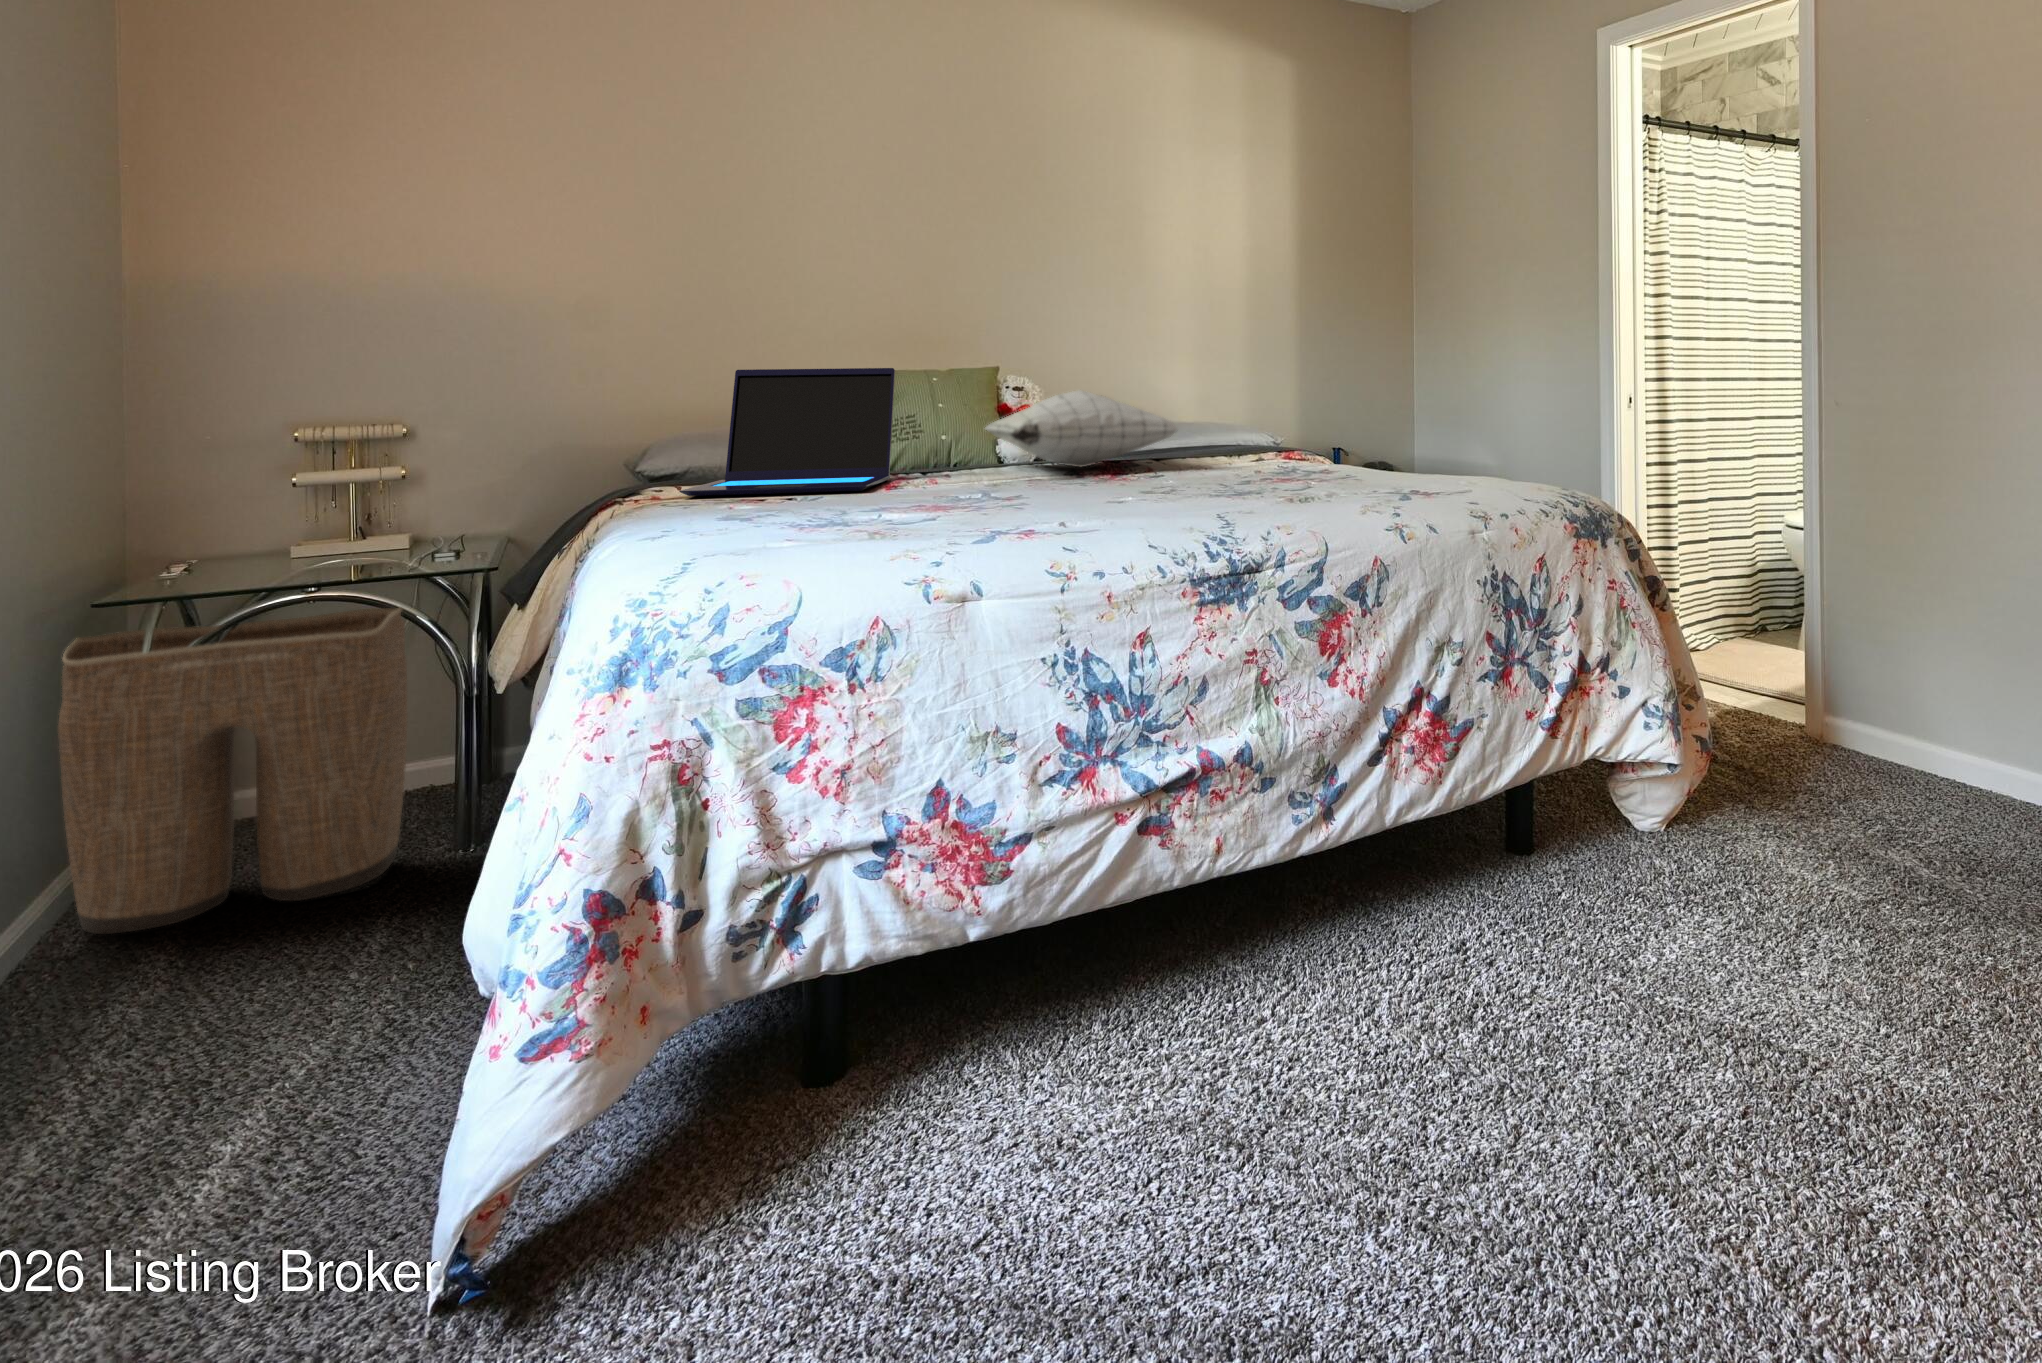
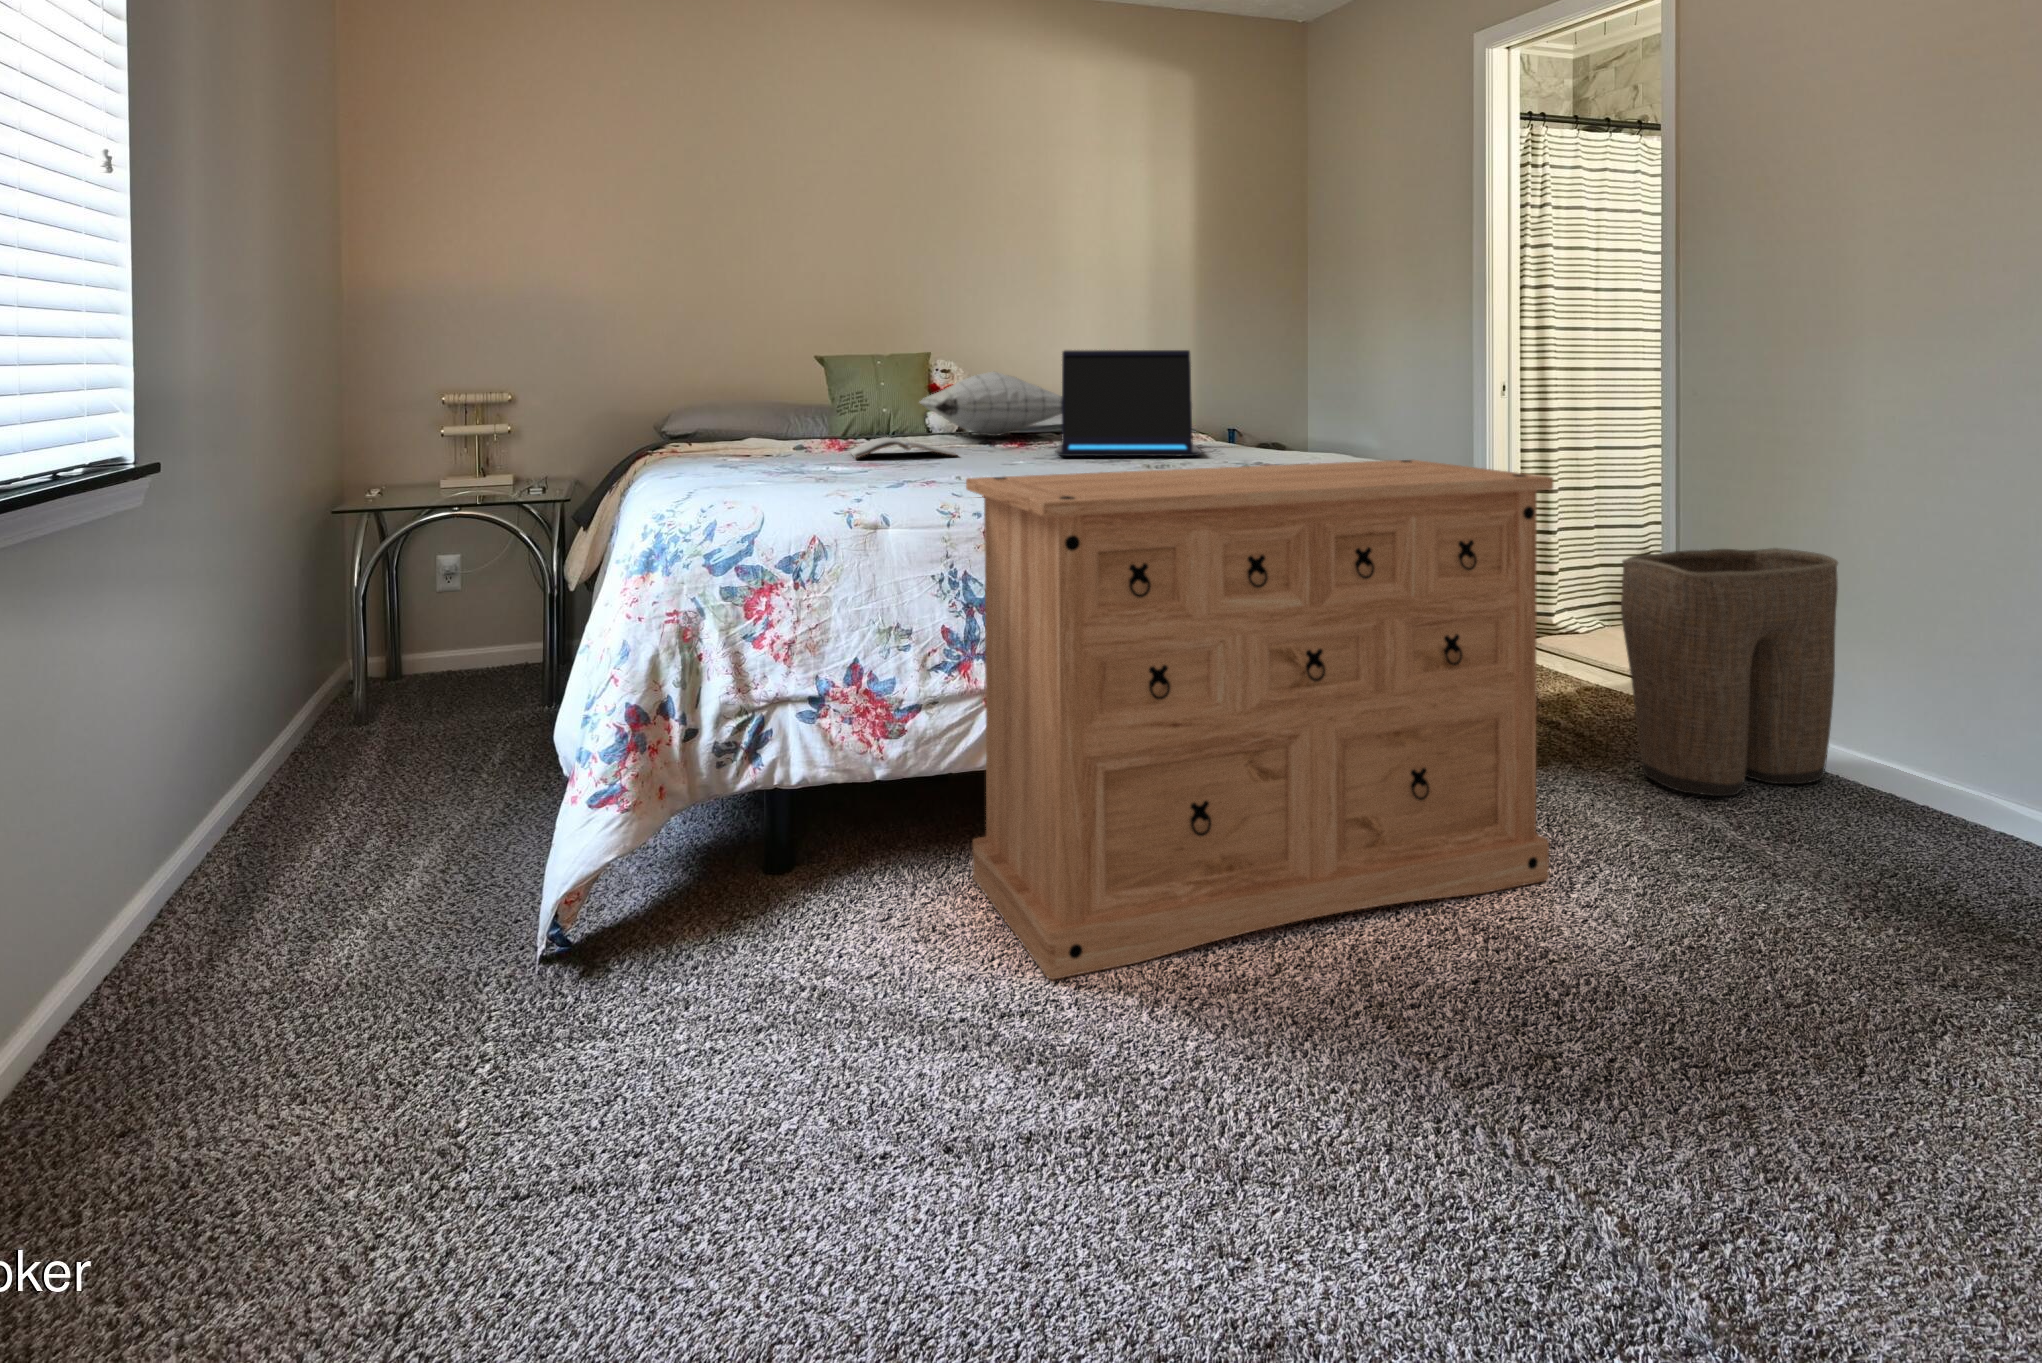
laptop: present [679,368,895,496] -> present [1055,350,1201,456]
magazine: none [903,474,1050,504] -> present [850,437,957,458]
dresser: none [1089,485,1776,1204] -> present [966,460,1553,980]
laundry basket: present [58,608,408,934] -> present [1621,548,1838,796]

